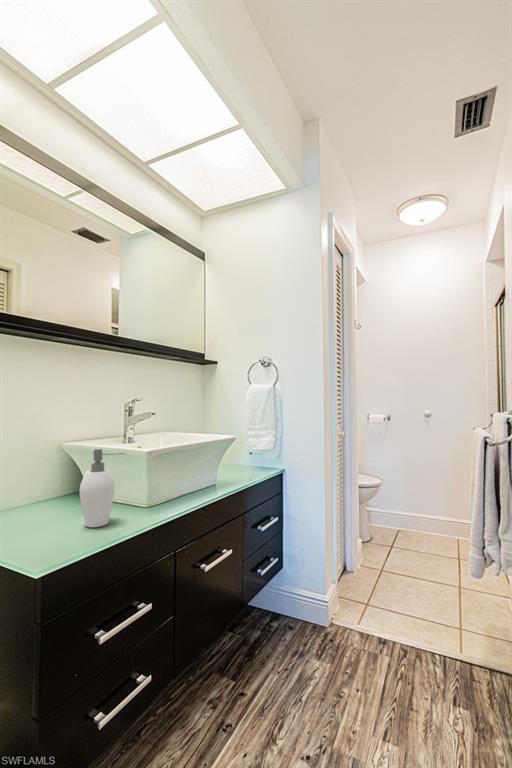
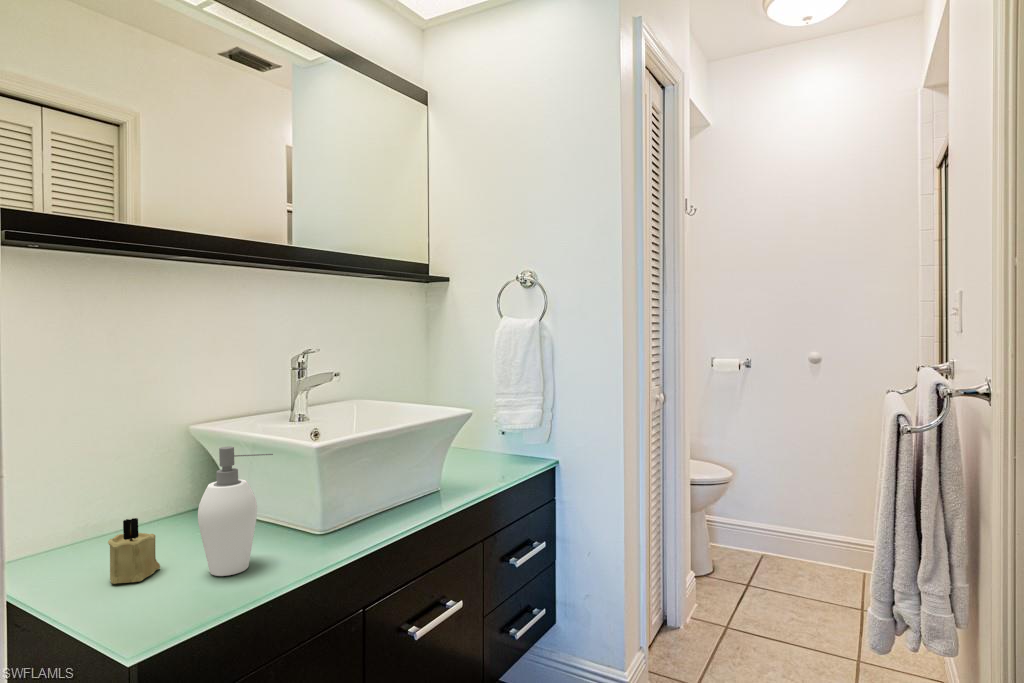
candle: none [24,492,54,532] -> present [108,518,160,584]

